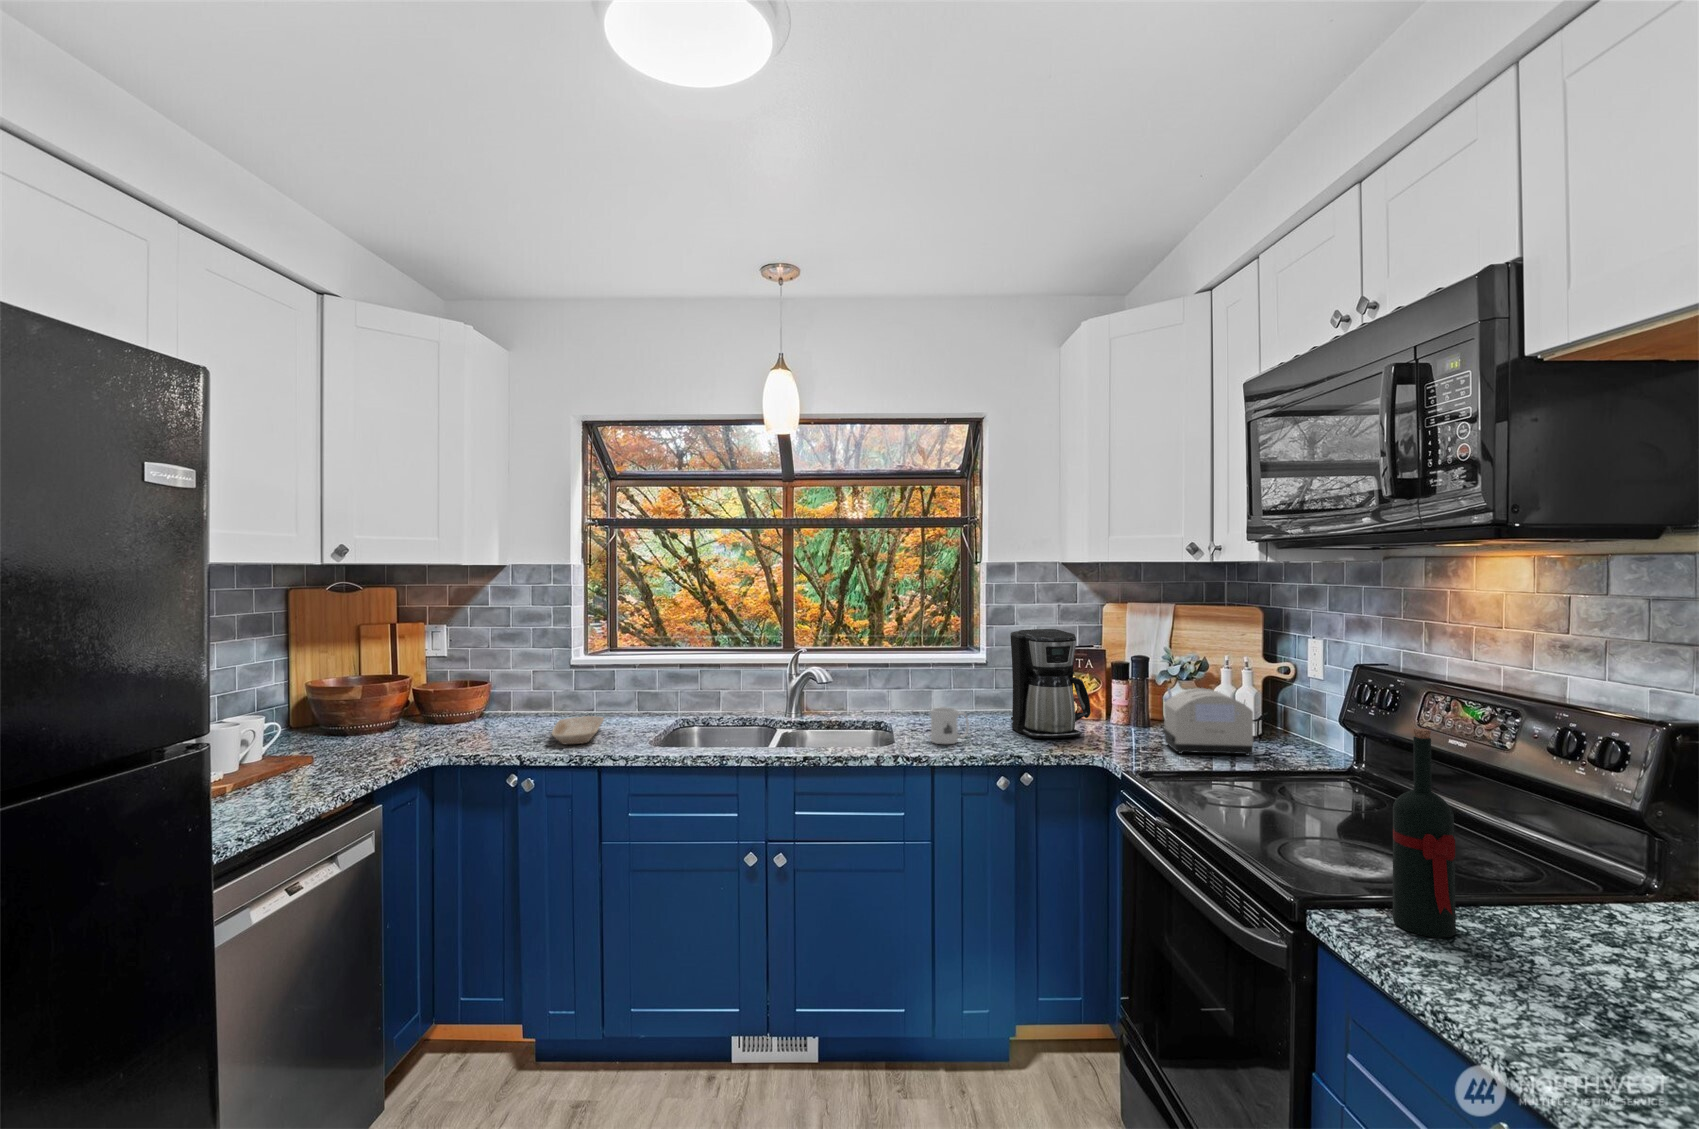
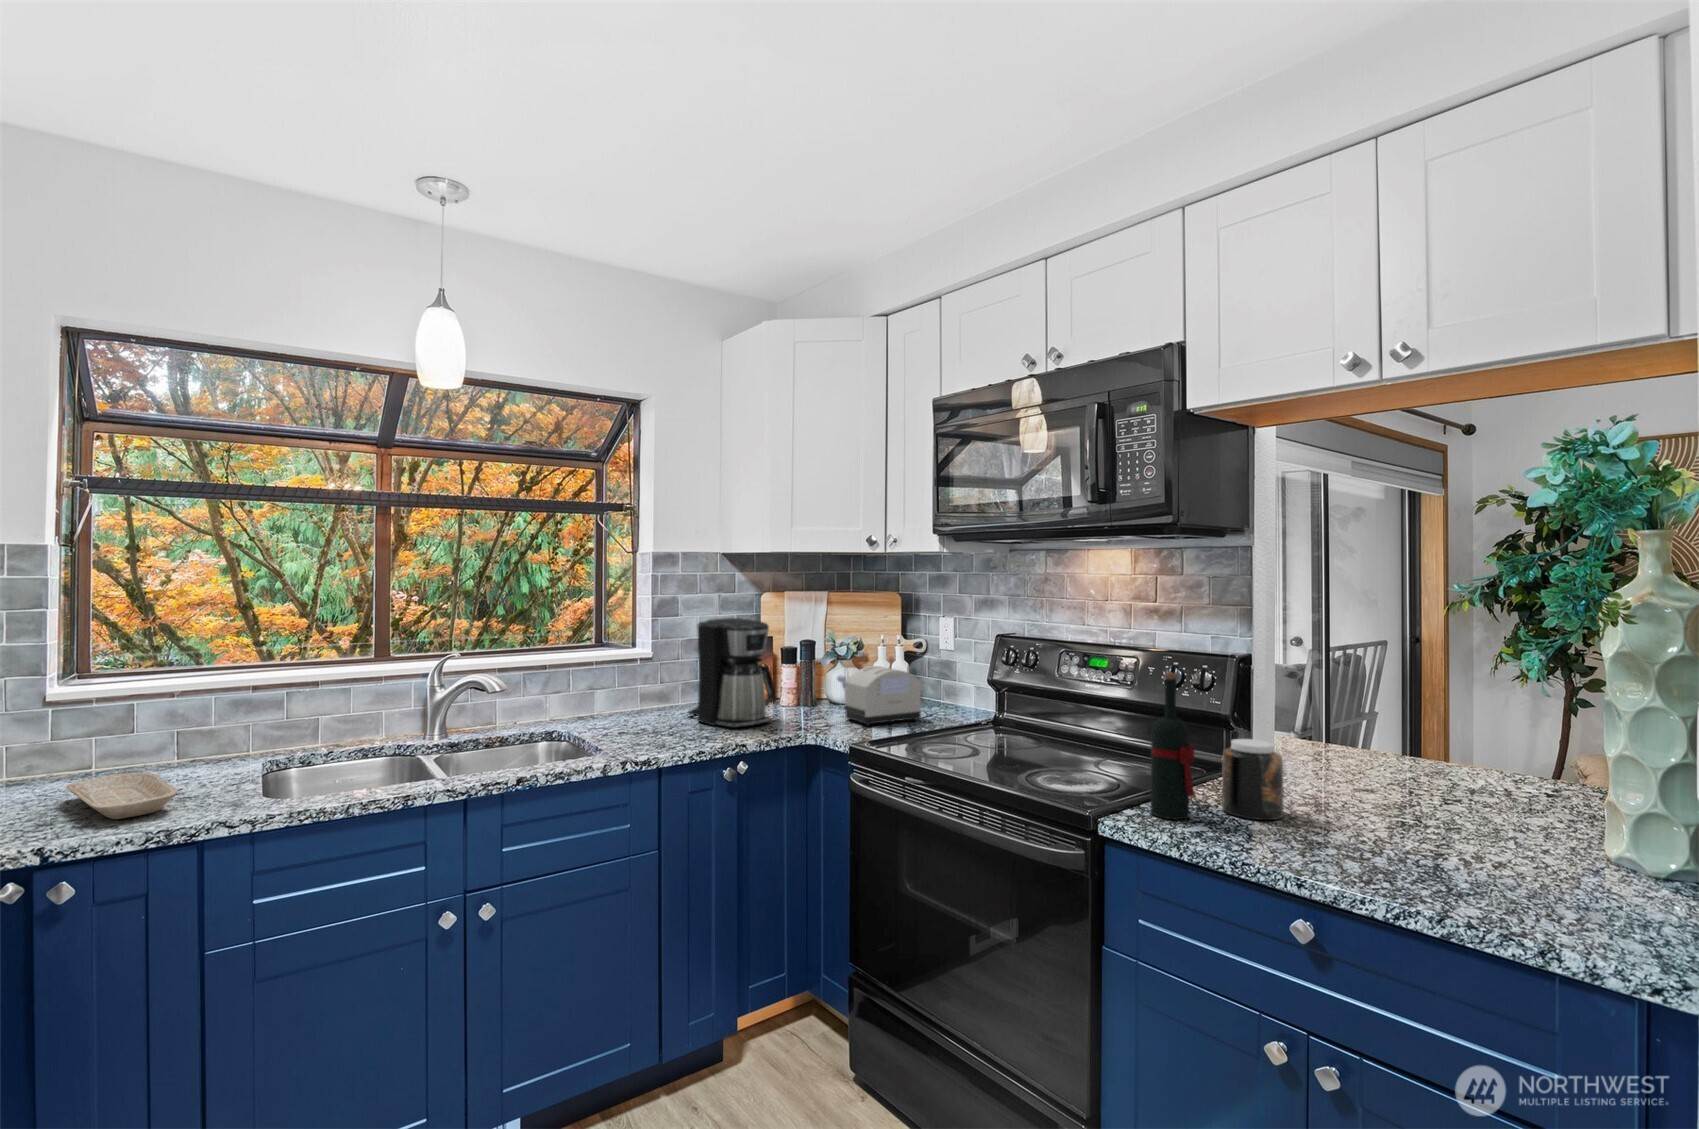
mug: present [931,707,969,744] -> none [638,706,677,746]
jar: none [1529,841,1642,979] -> present [1222,739,1284,820]

